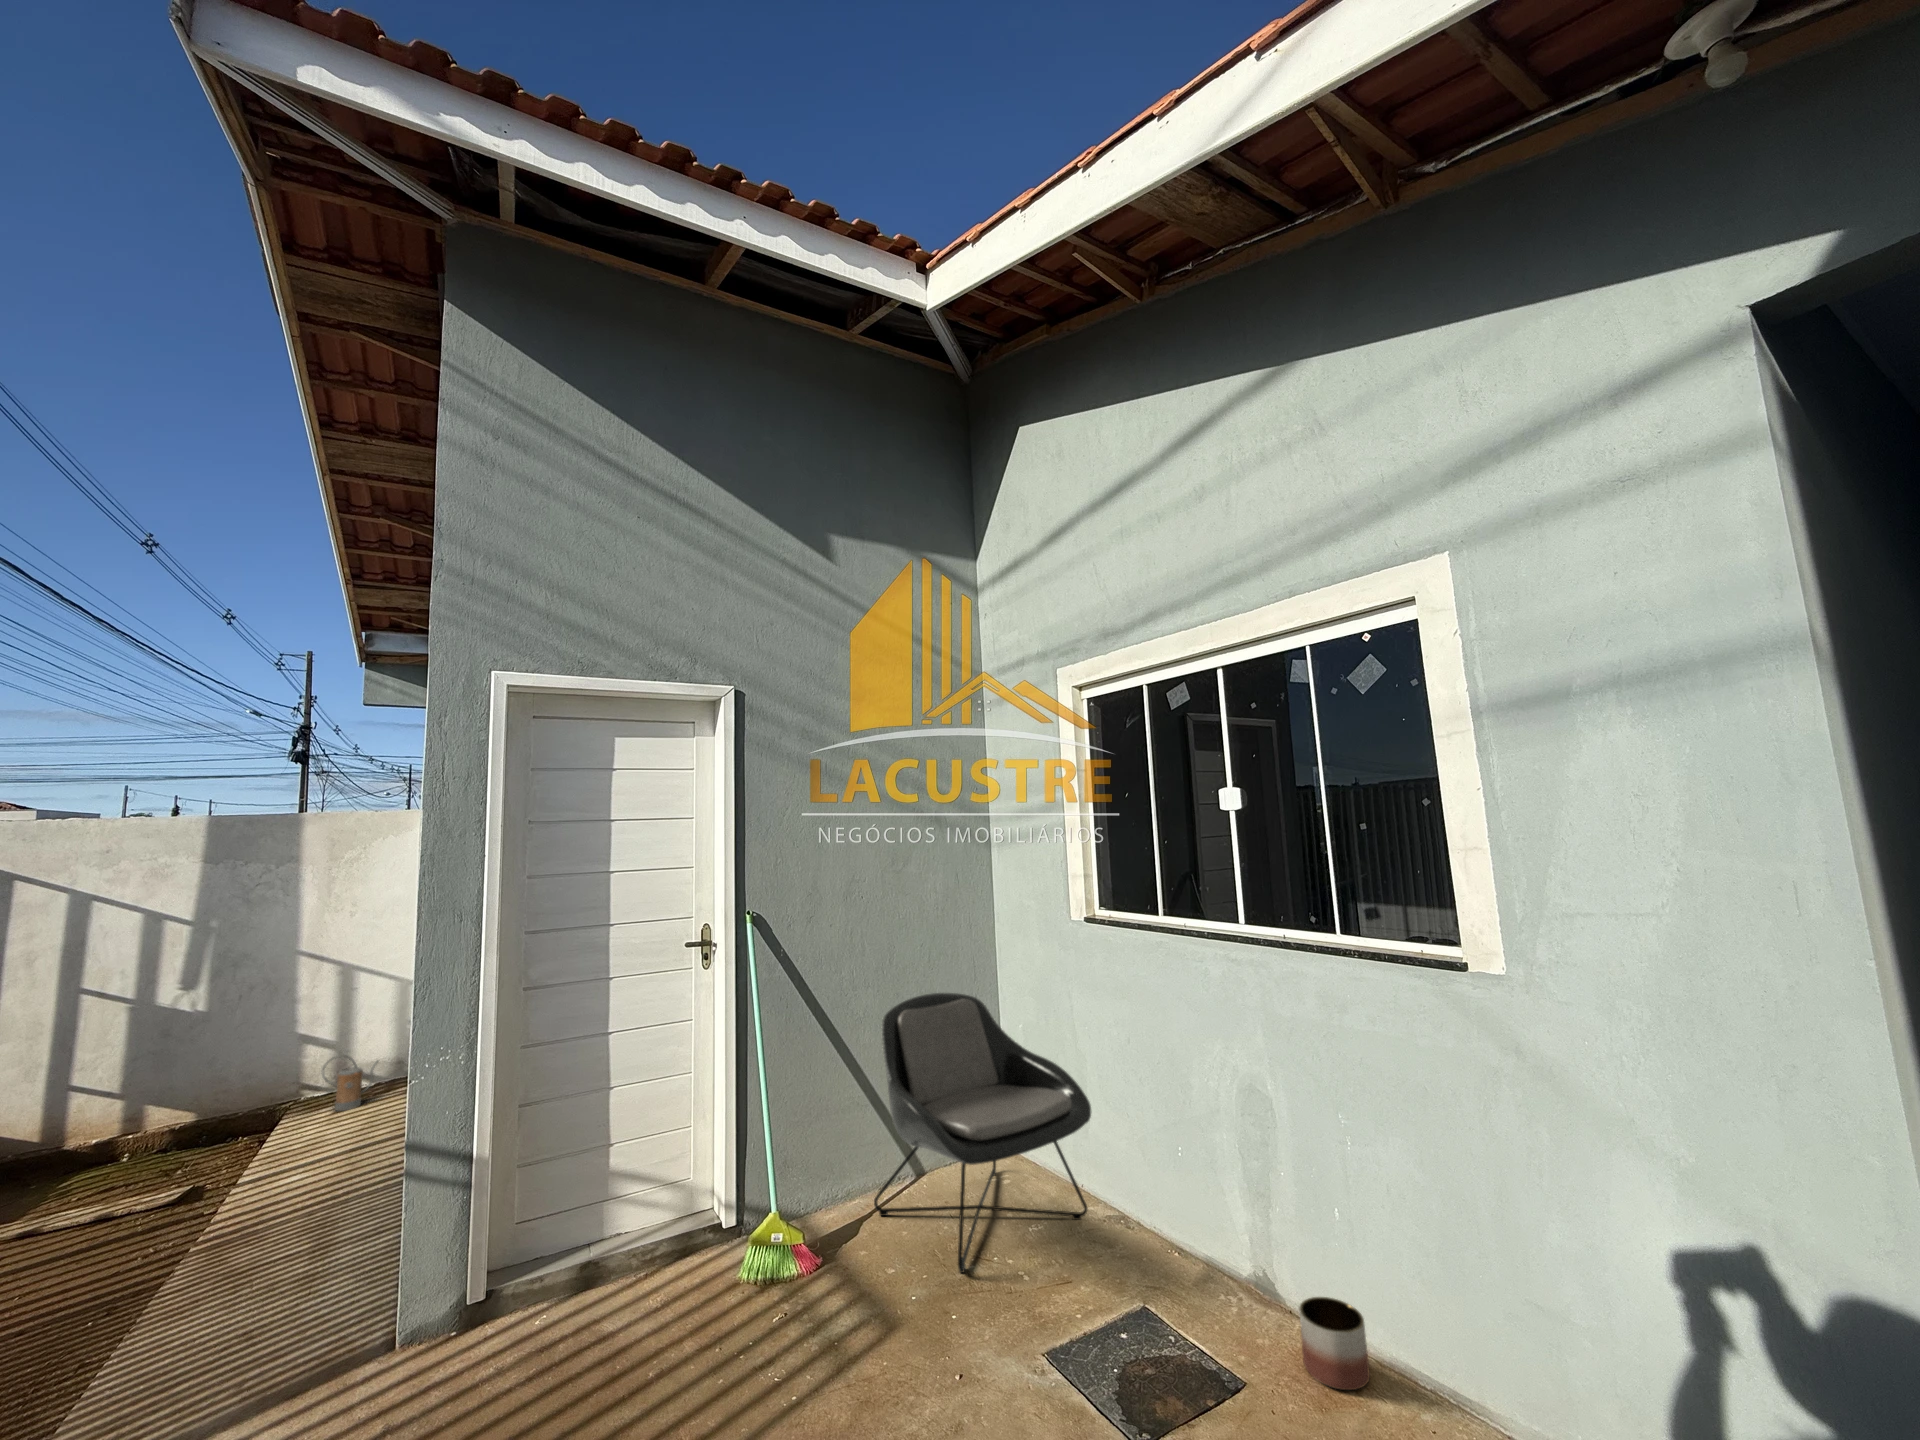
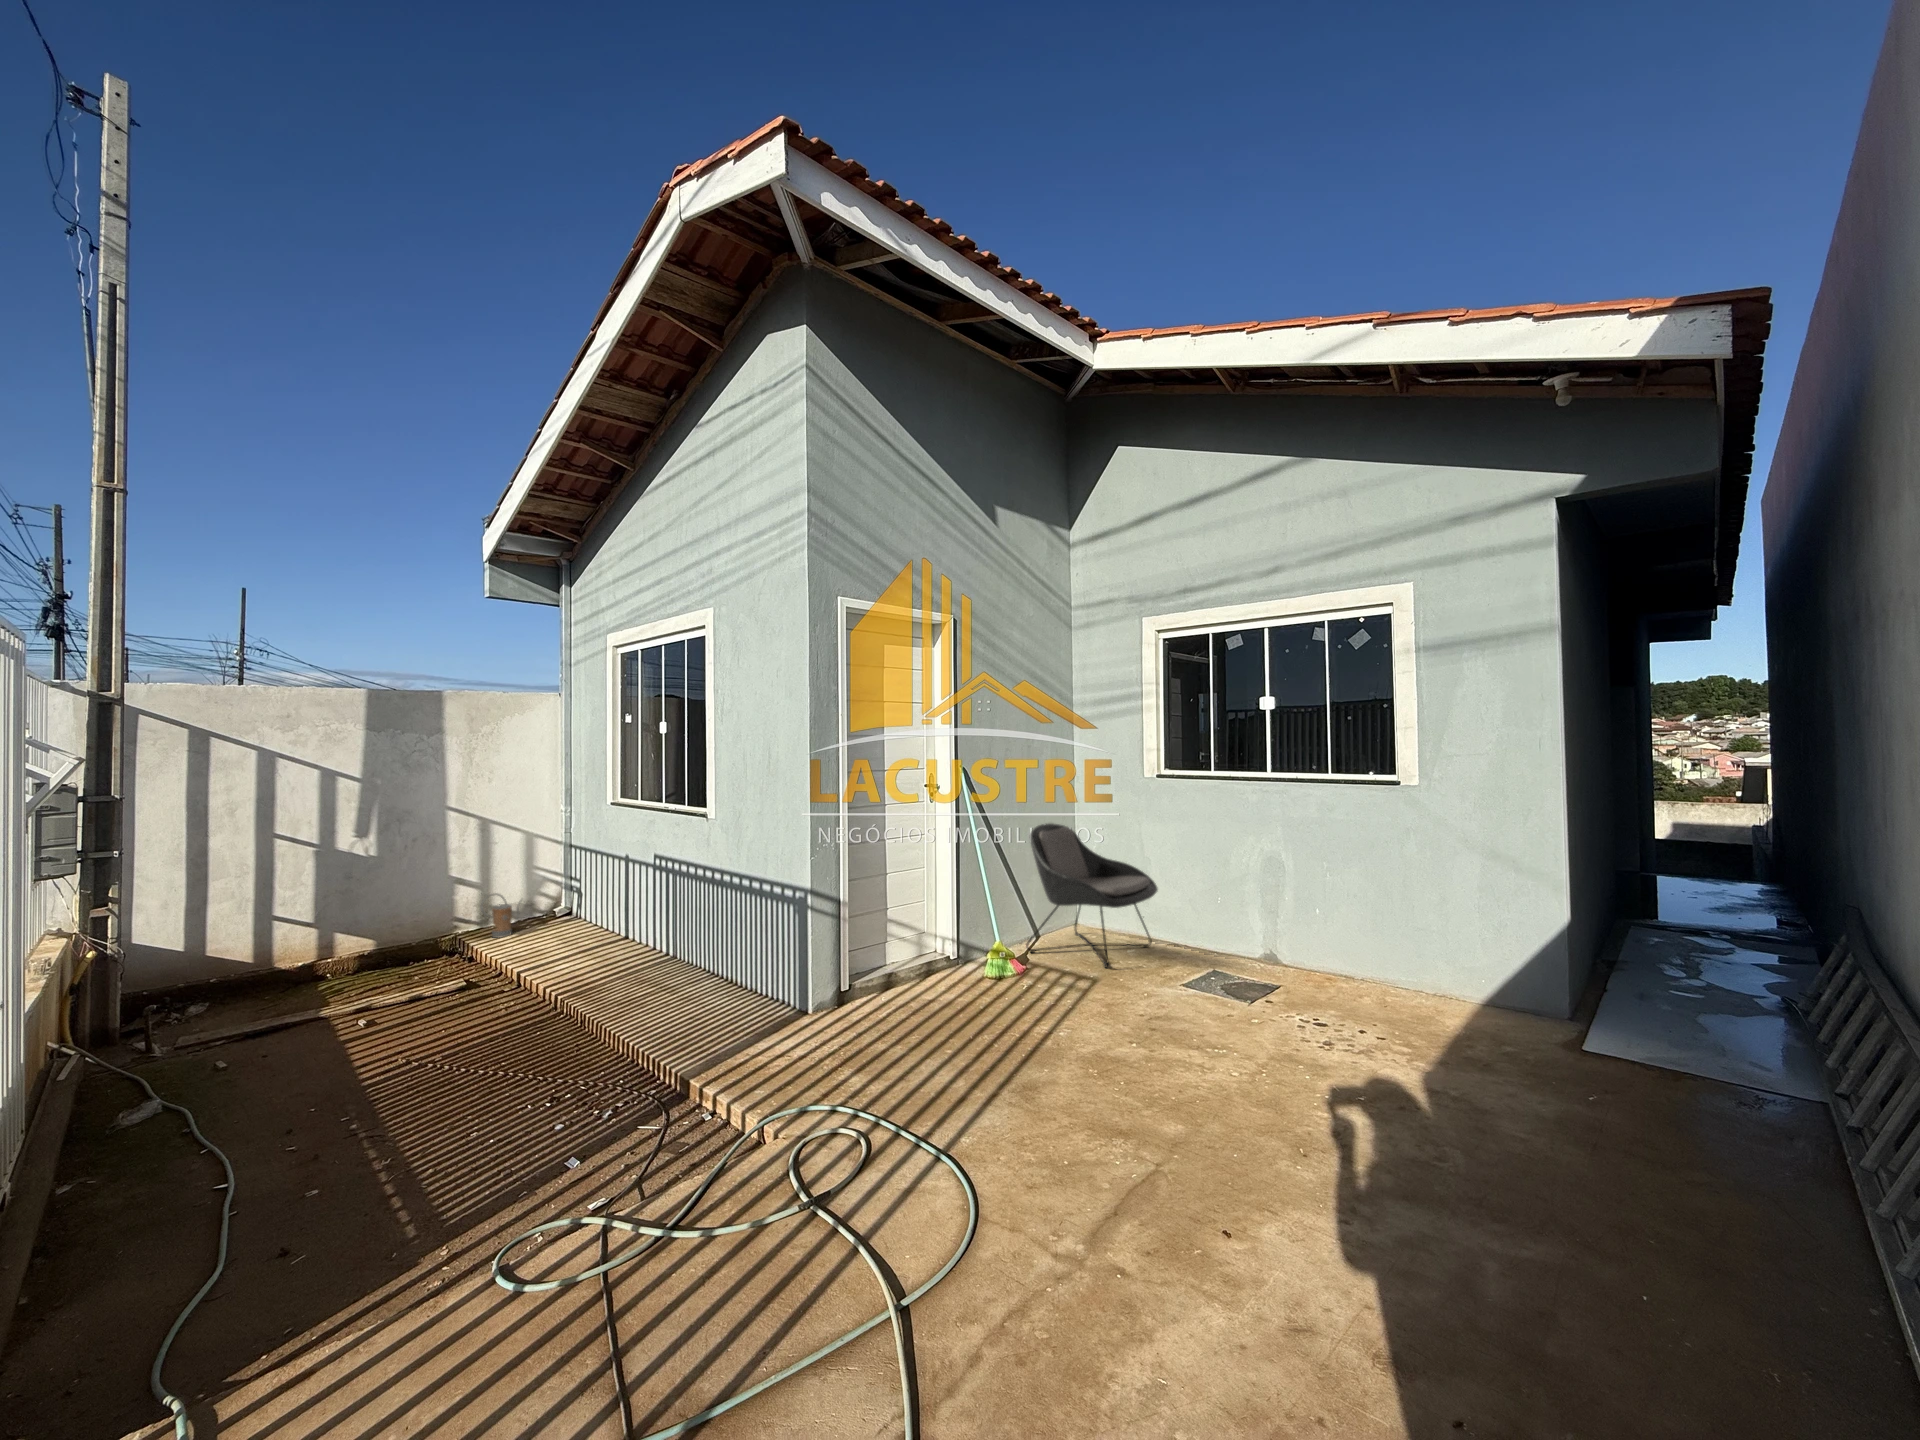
planter: present [1299,1297,1370,1390] -> none [1303,951,1335,985]

